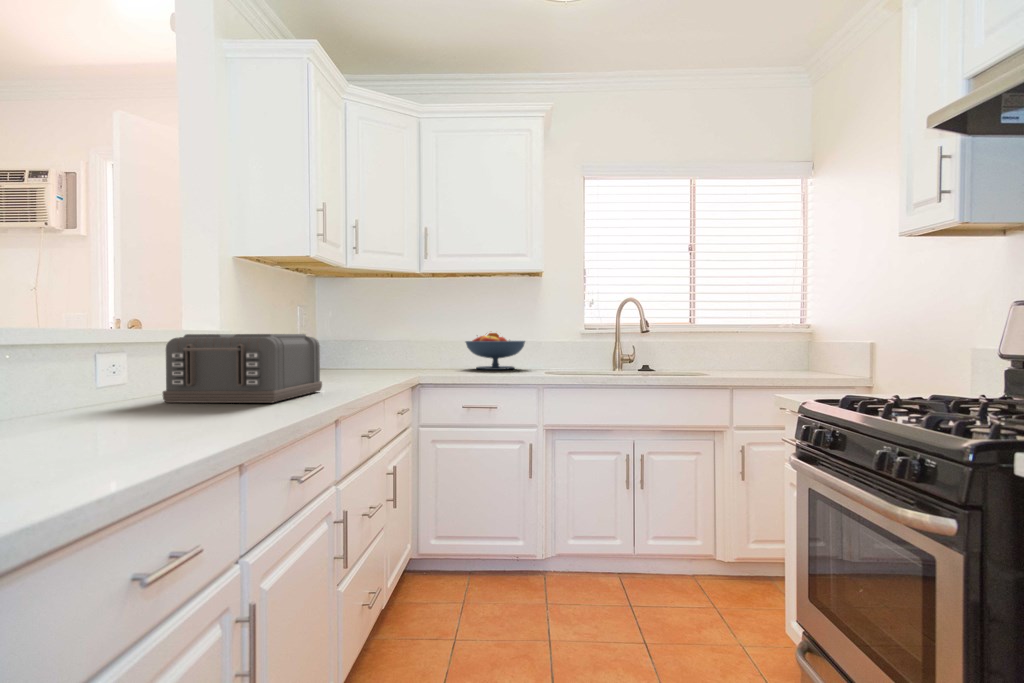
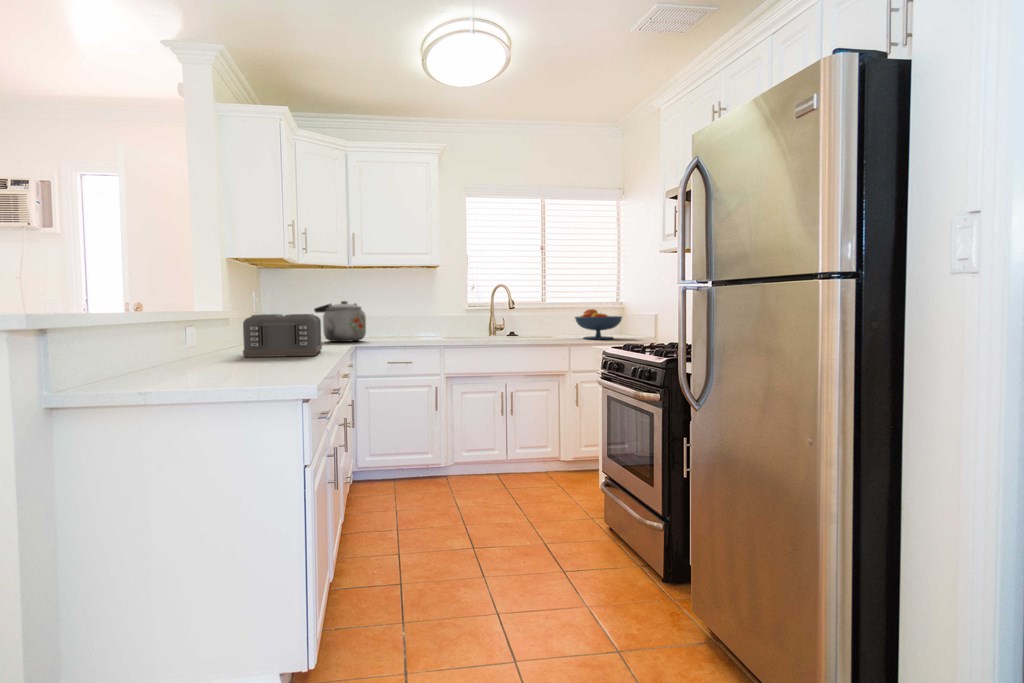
kettle: none [369,319,436,374] -> present [314,301,366,342]
fruit bowl: present [466,333,525,370] -> present [575,309,622,339]

